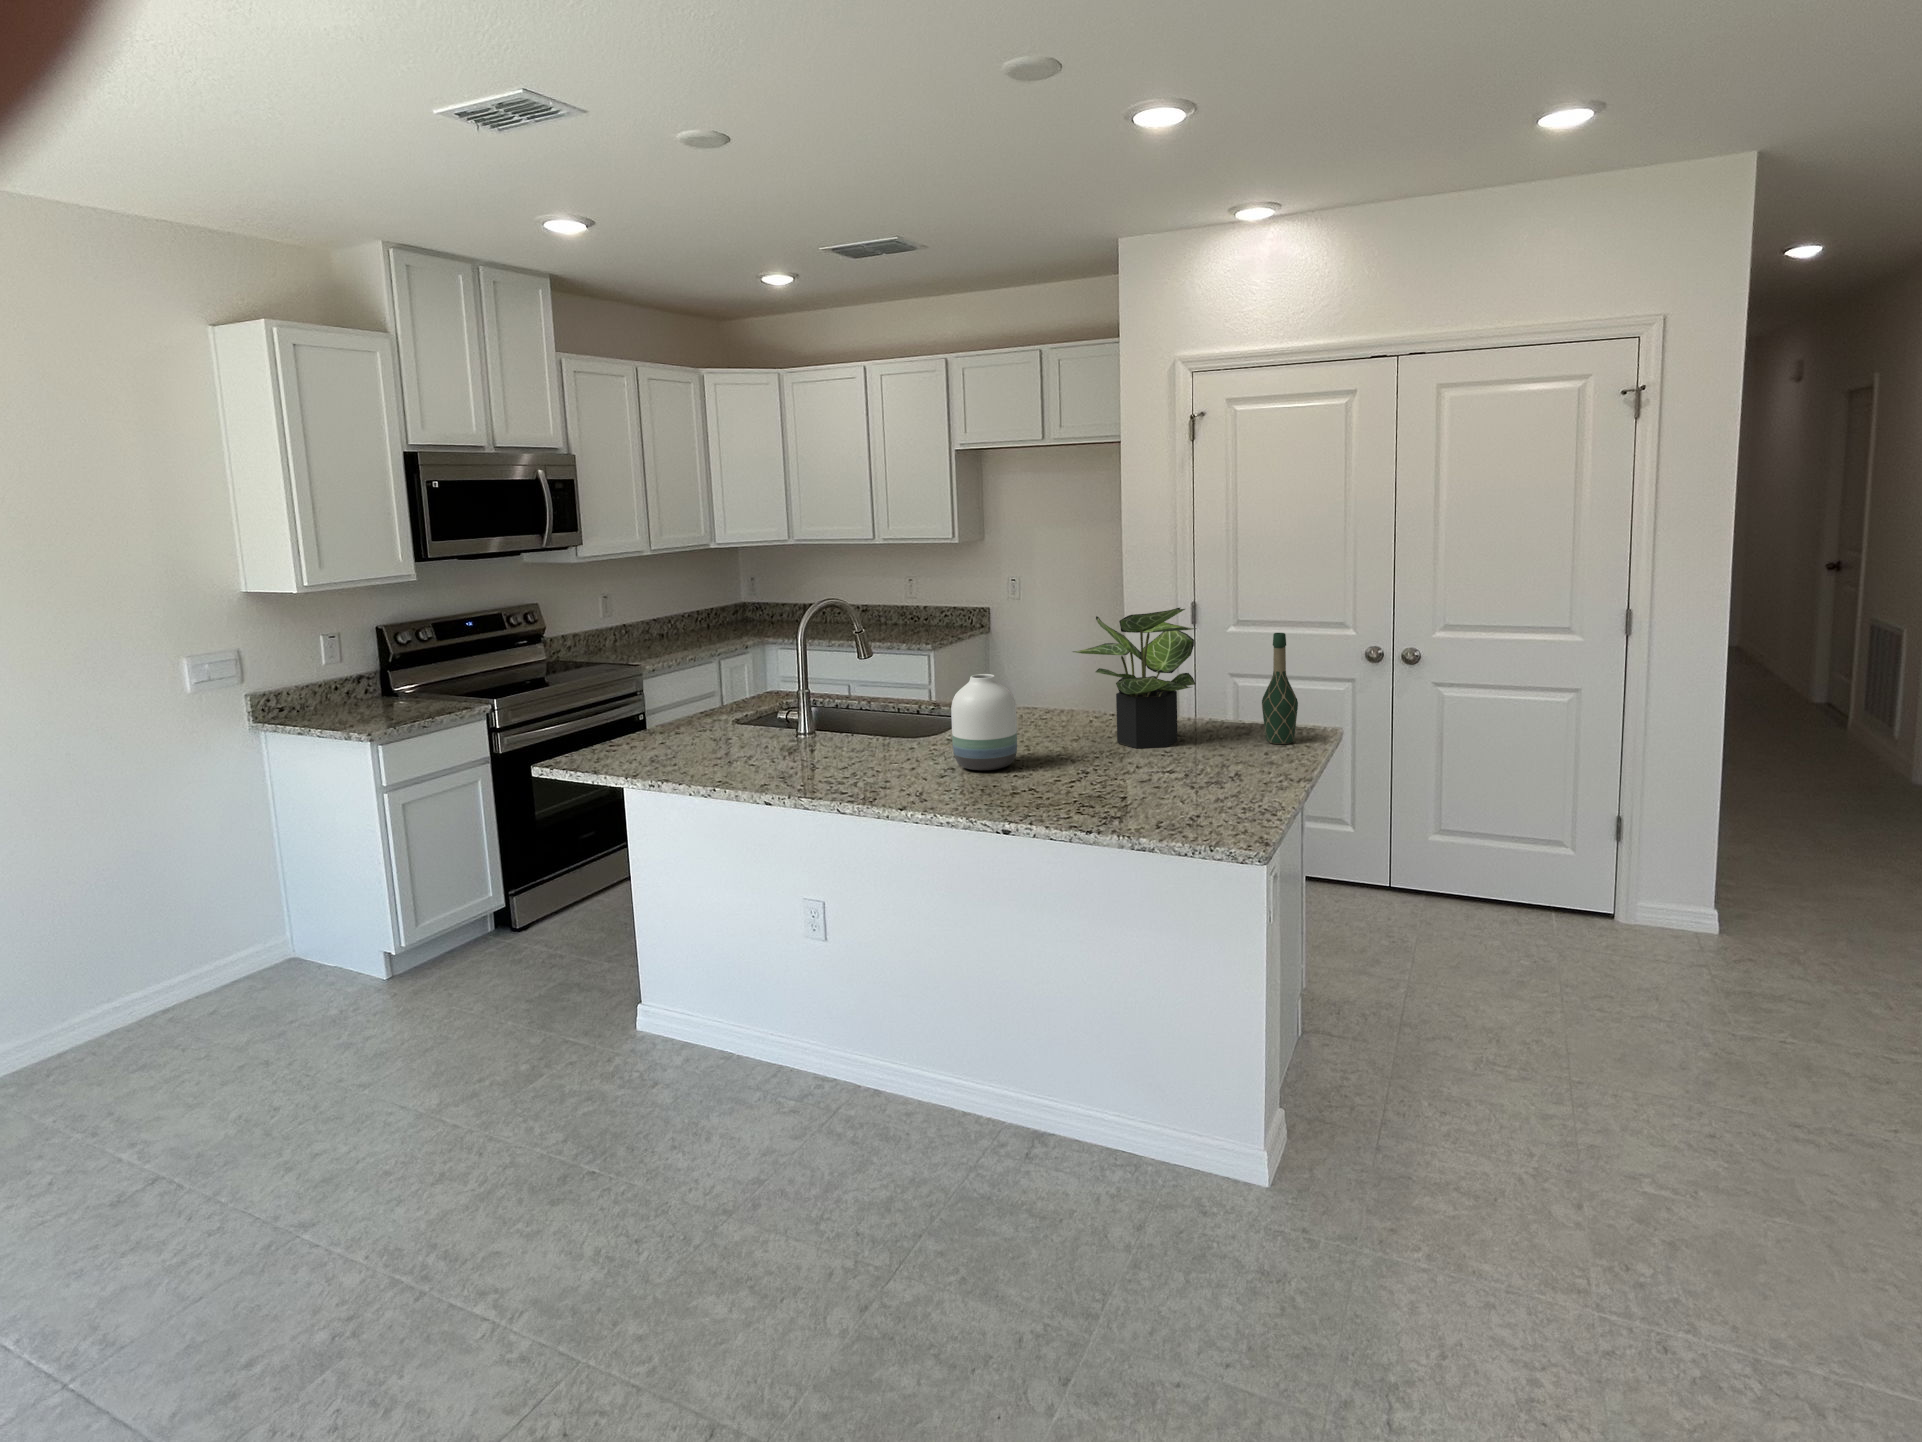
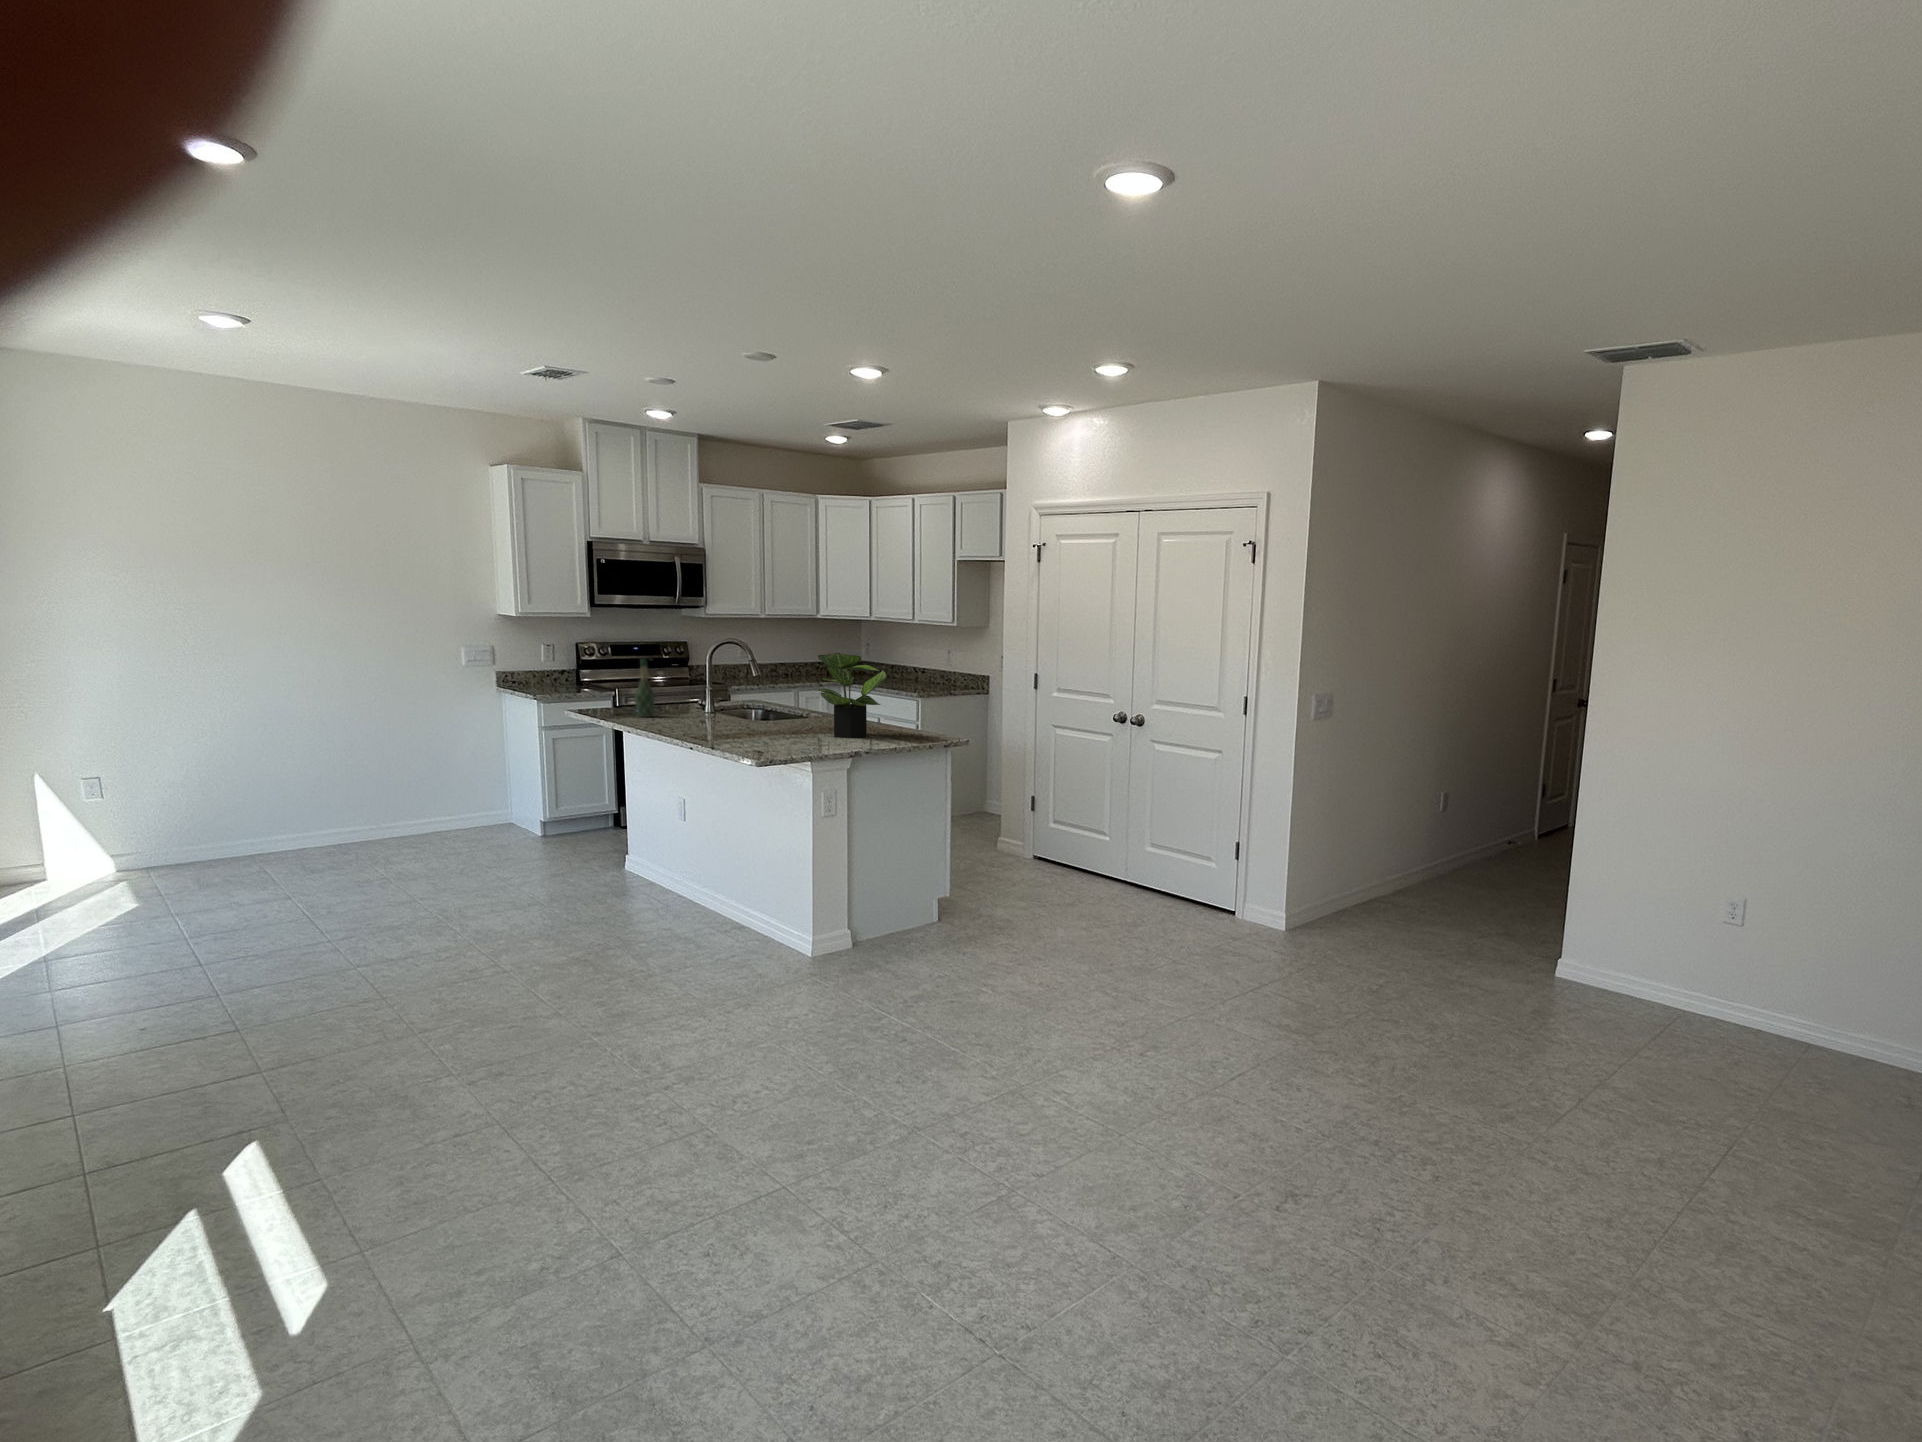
wine bottle: present [1262,633,1298,744] -> present [635,659,655,717]
vase: present [951,674,1017,770] -> none [720,681,759,734]

